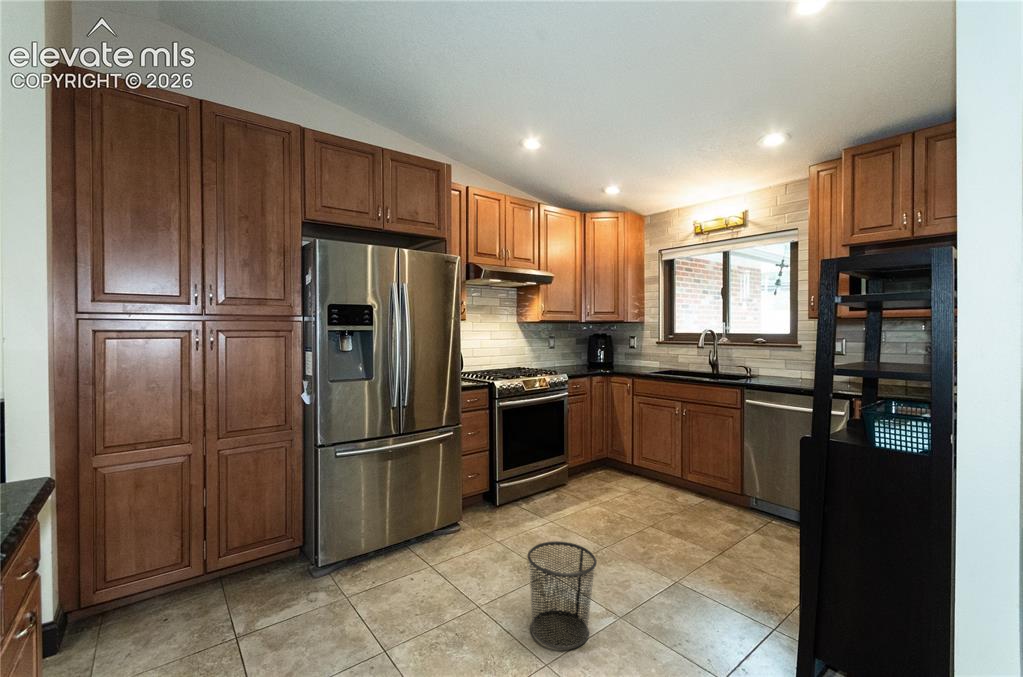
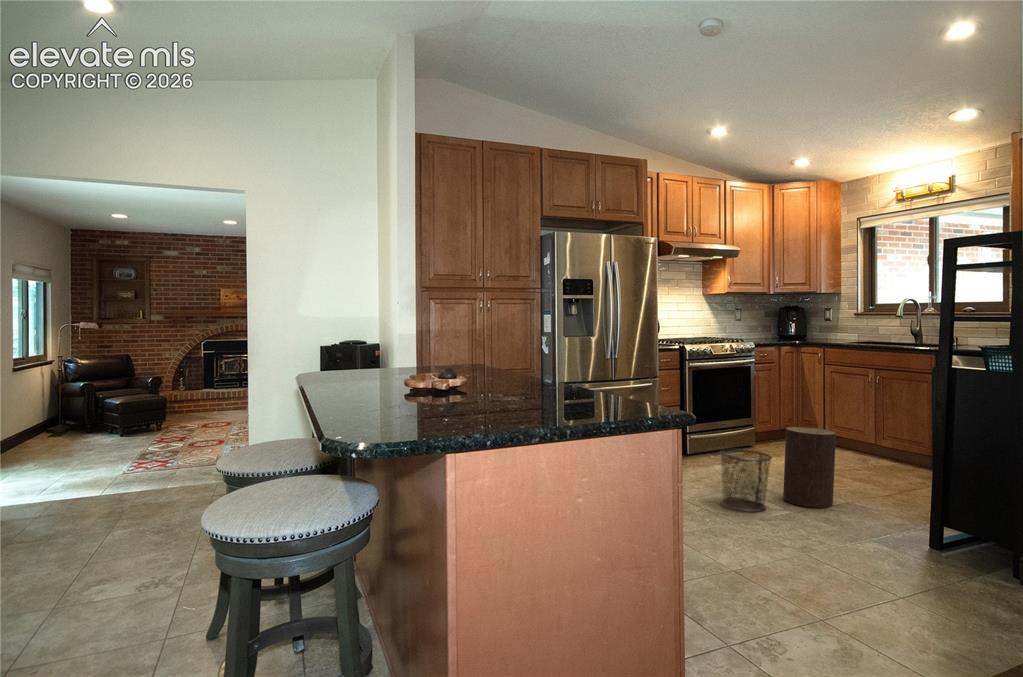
stool: none [608,499,671,620] -> present [783,427,836,508]

